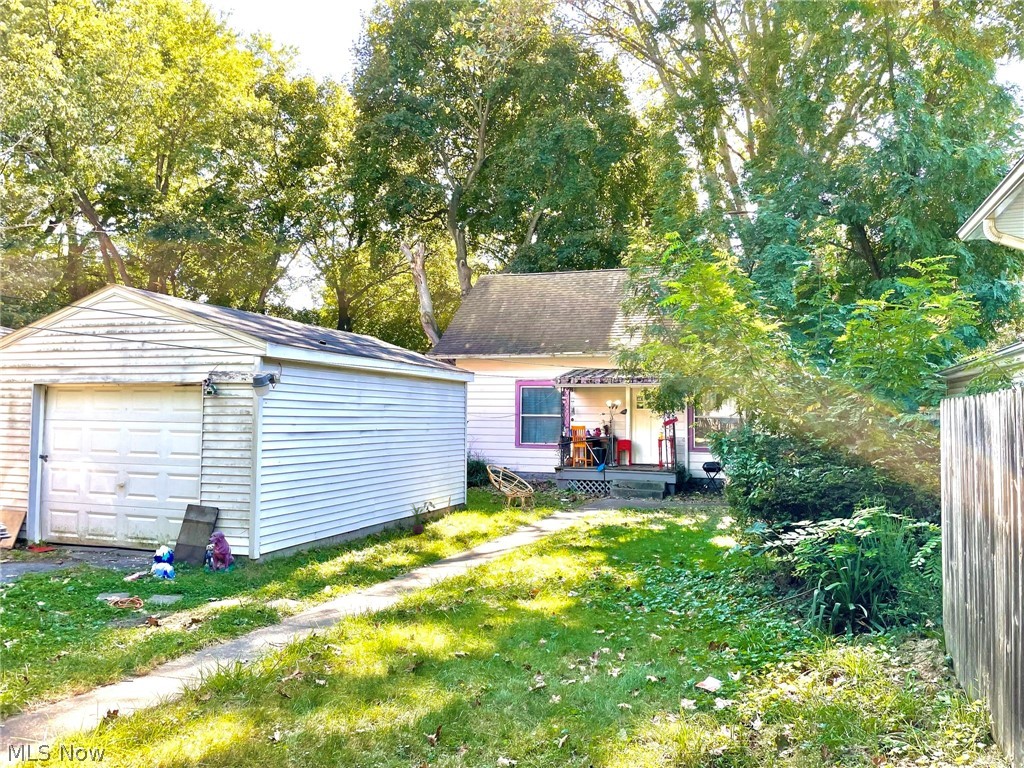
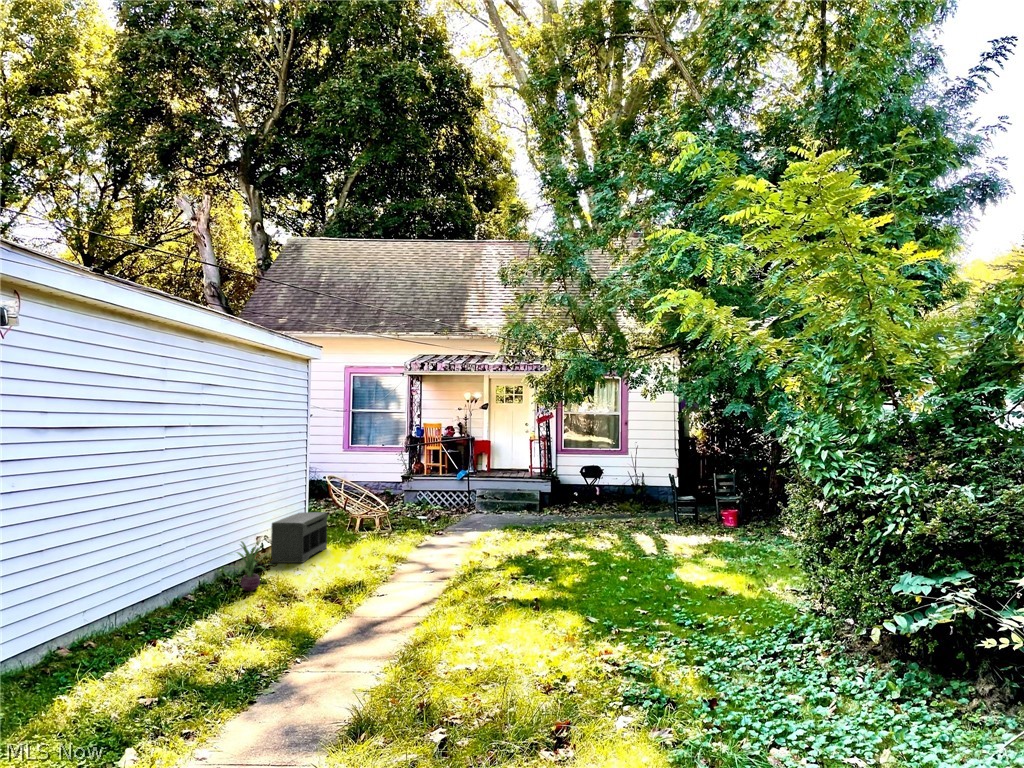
bench: none [437,490,478,523] -> present [271,512,327,563]

